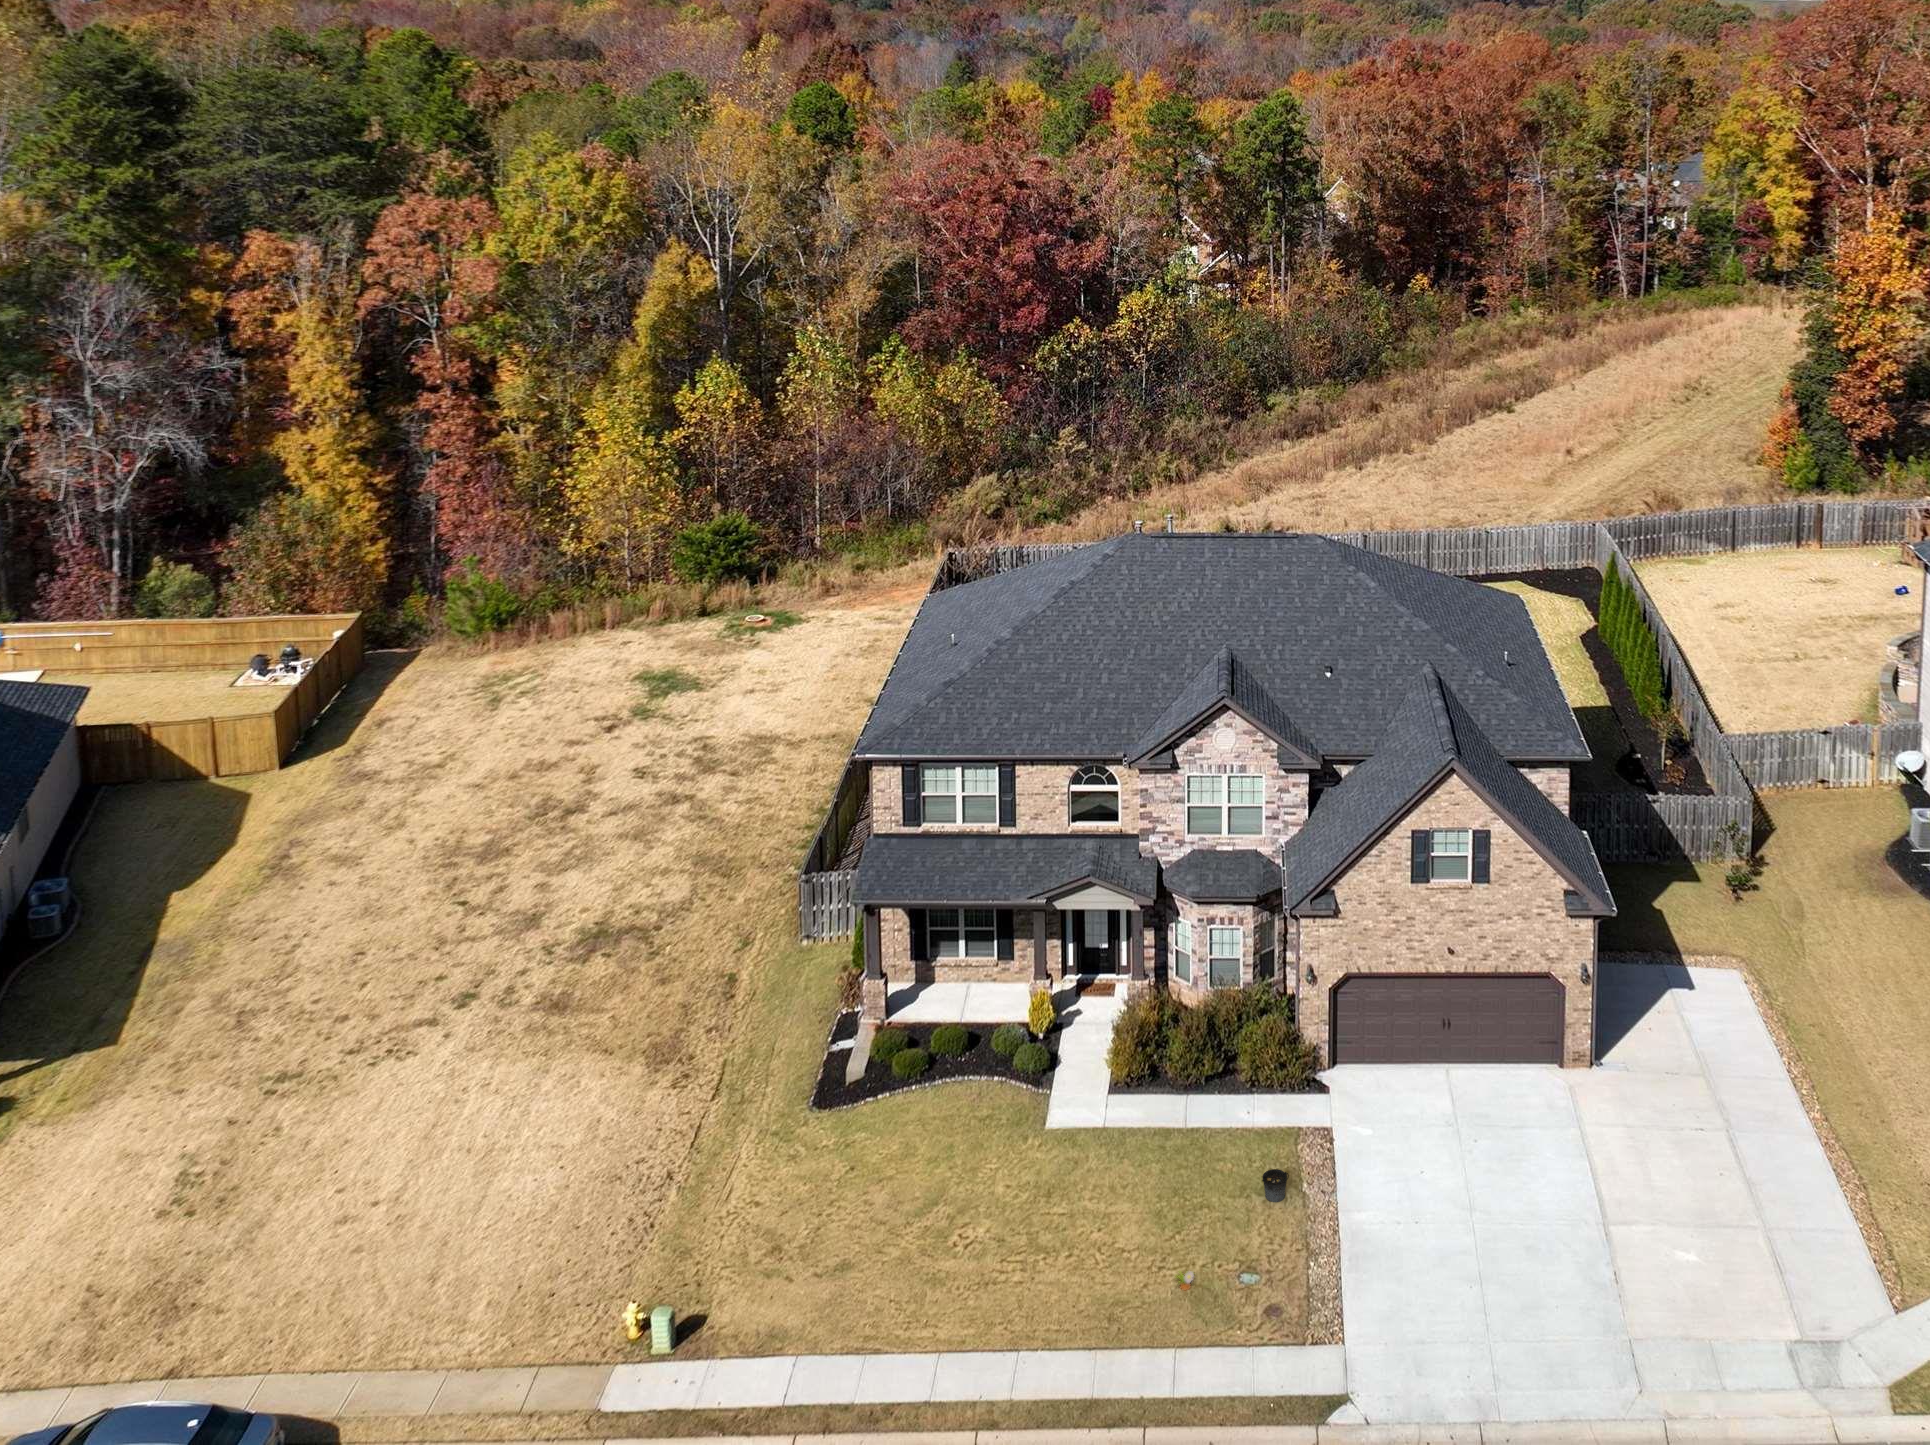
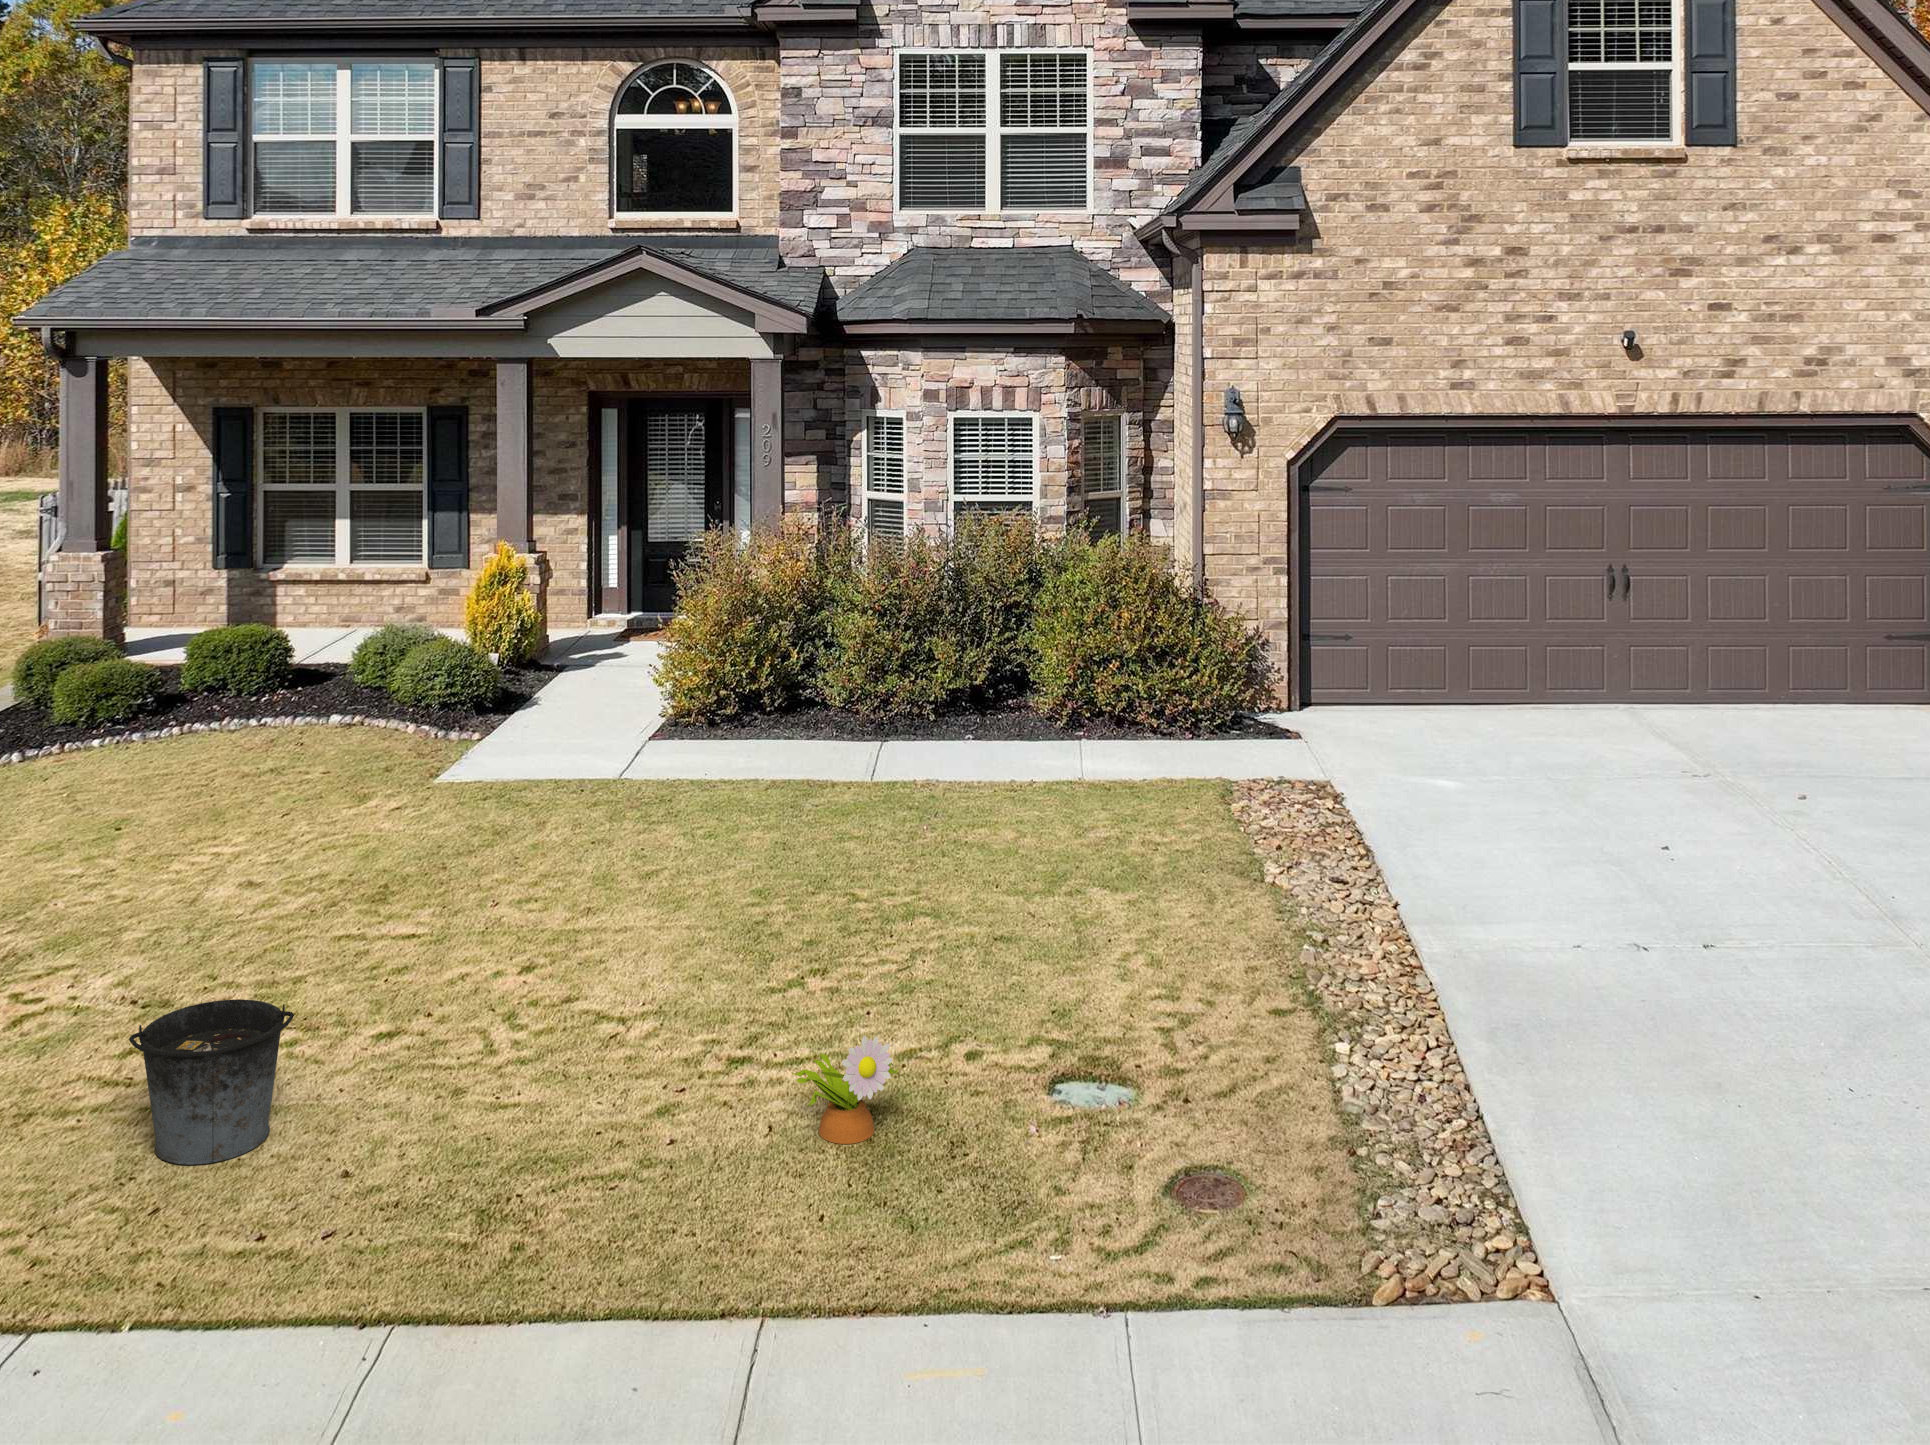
bucket: present [1262,1169,1289,1202] -> present [129,999,294,1165]

